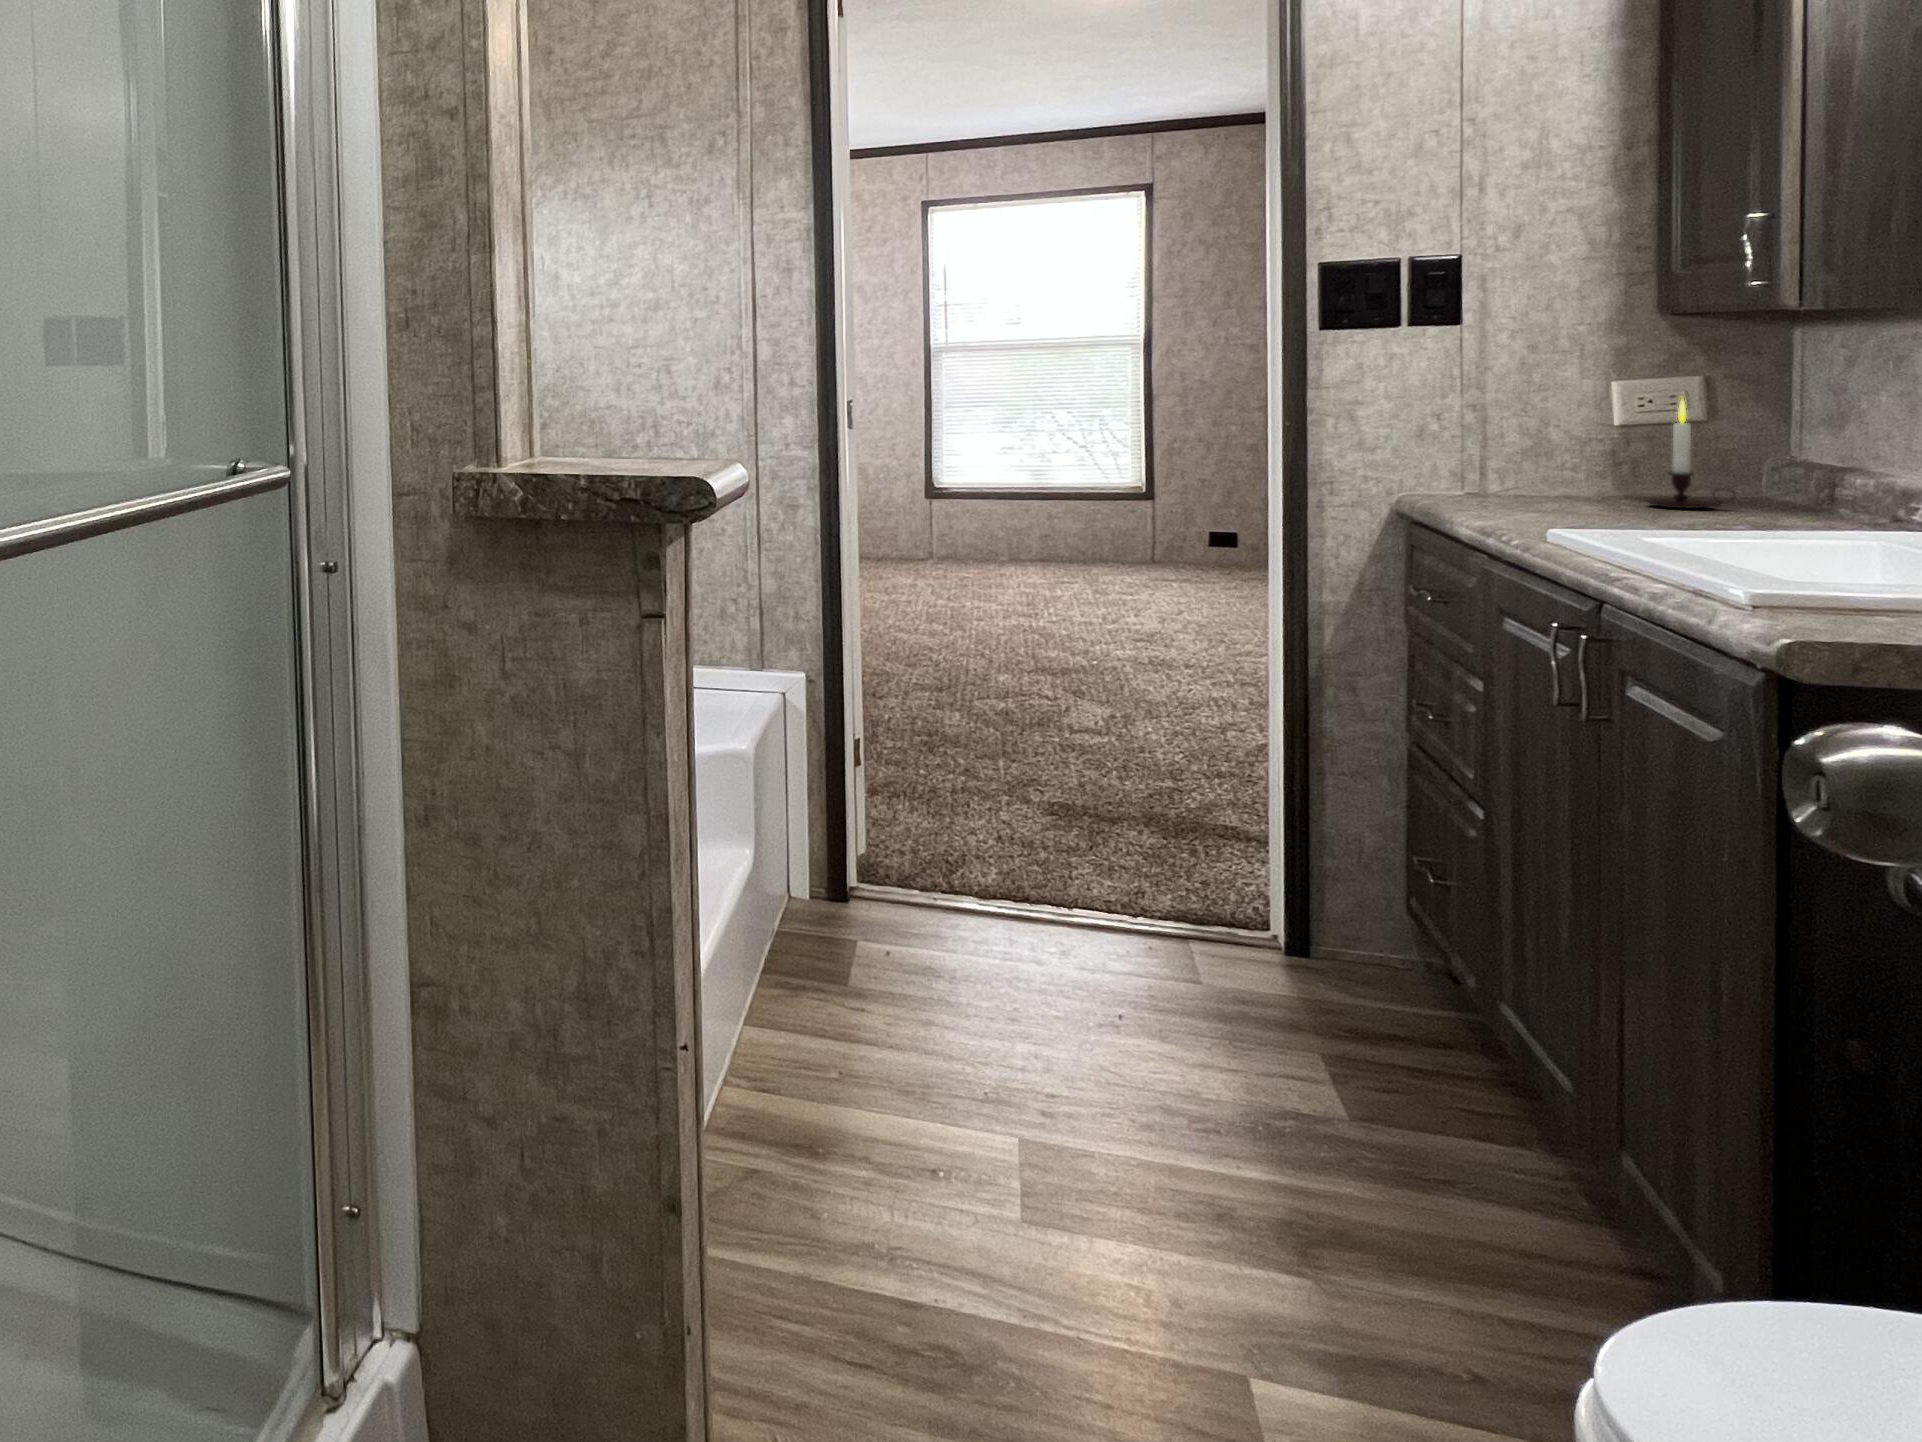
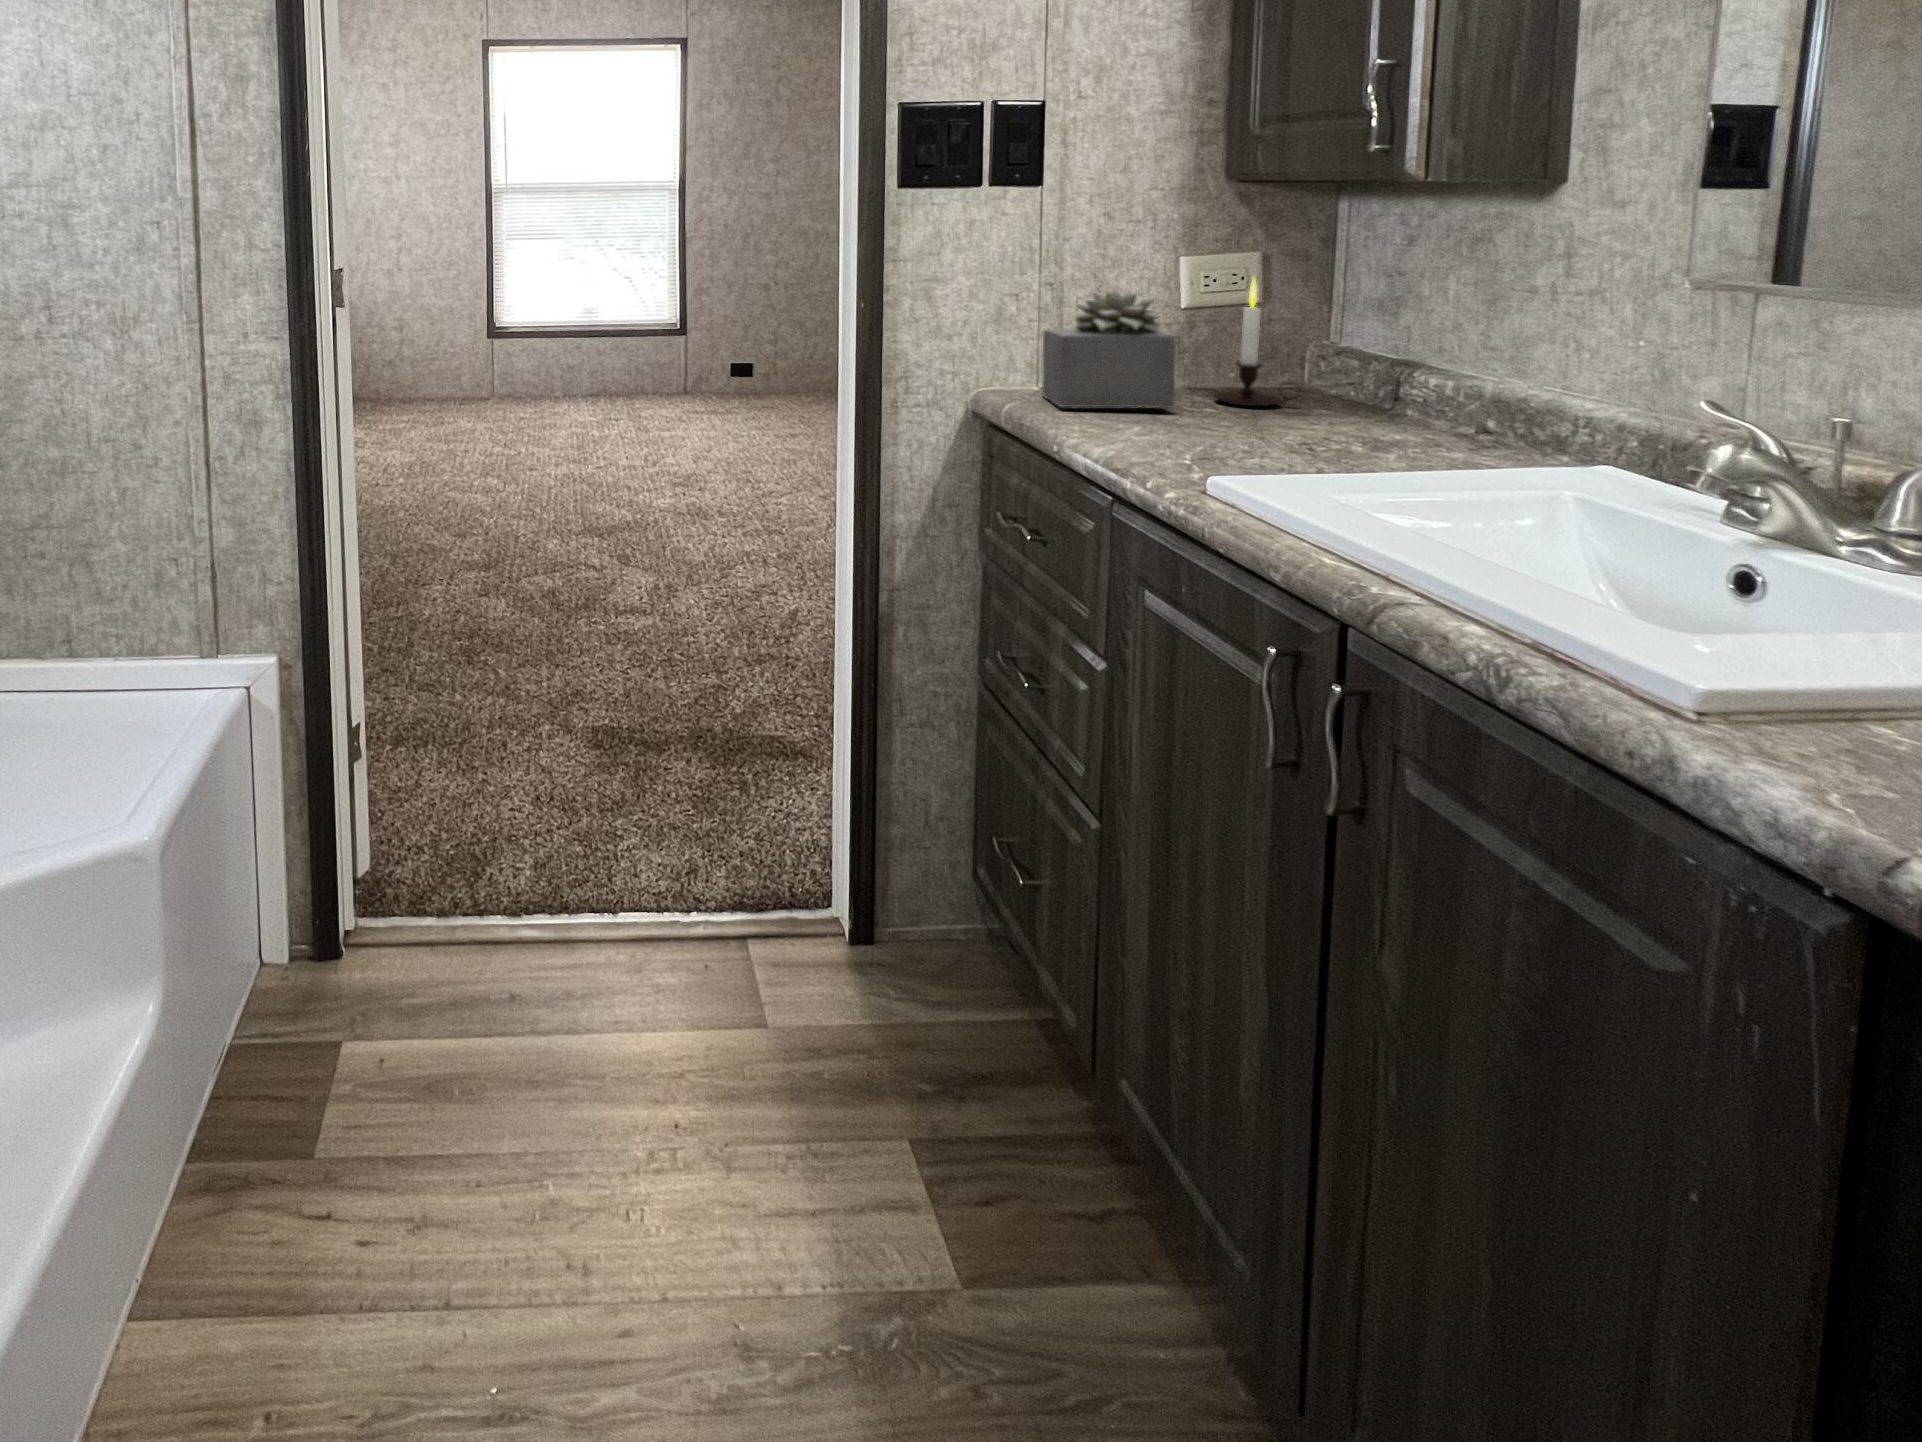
succulent plant: none [1465,407,1590,505] -> present [1042,289,1176,408]

